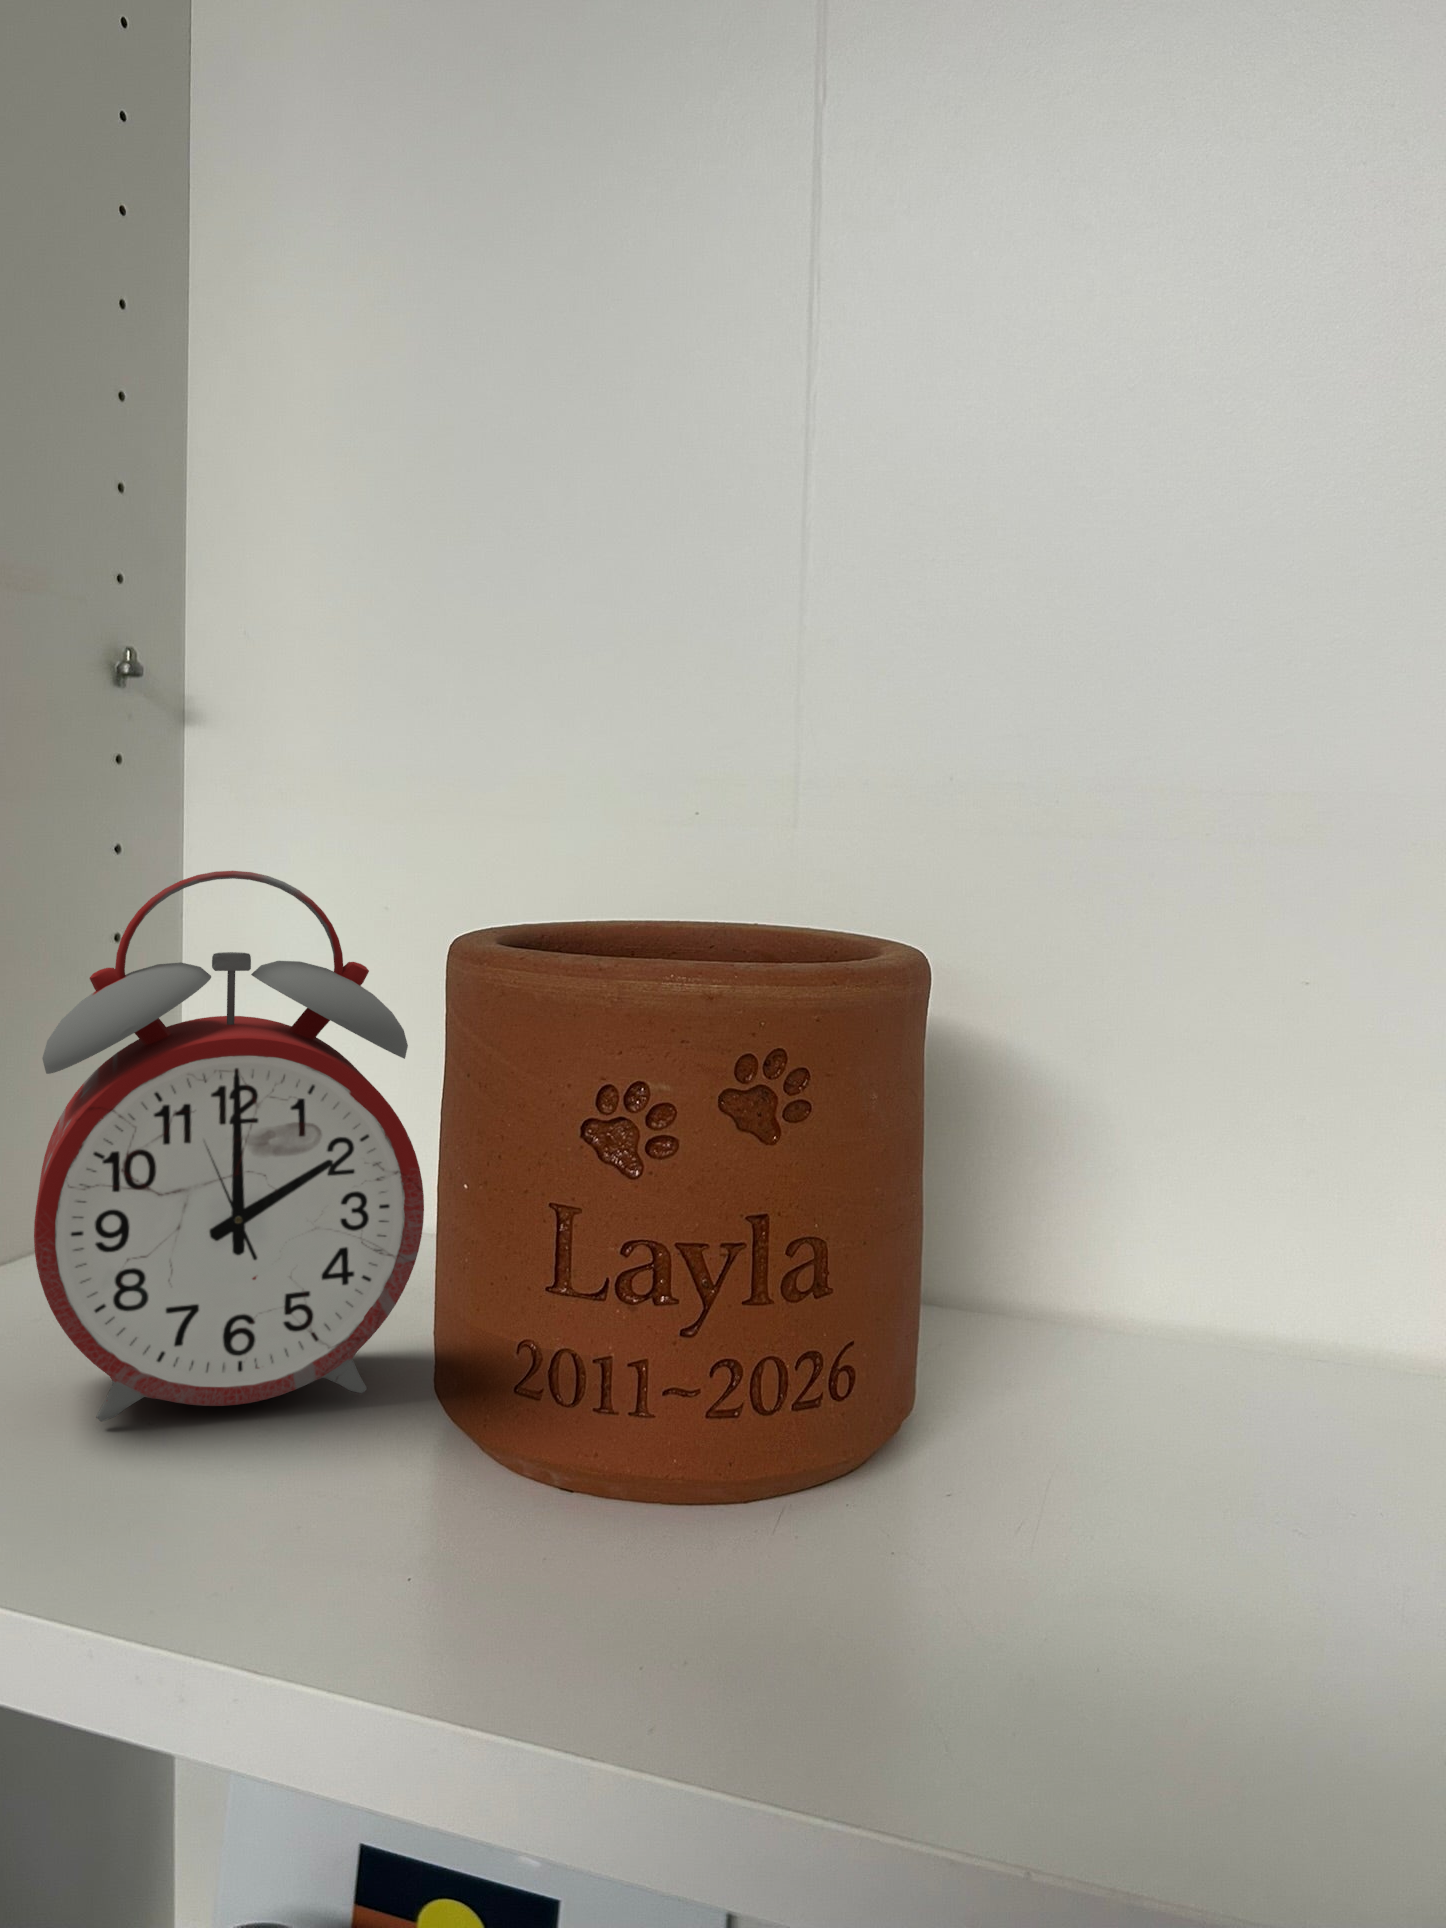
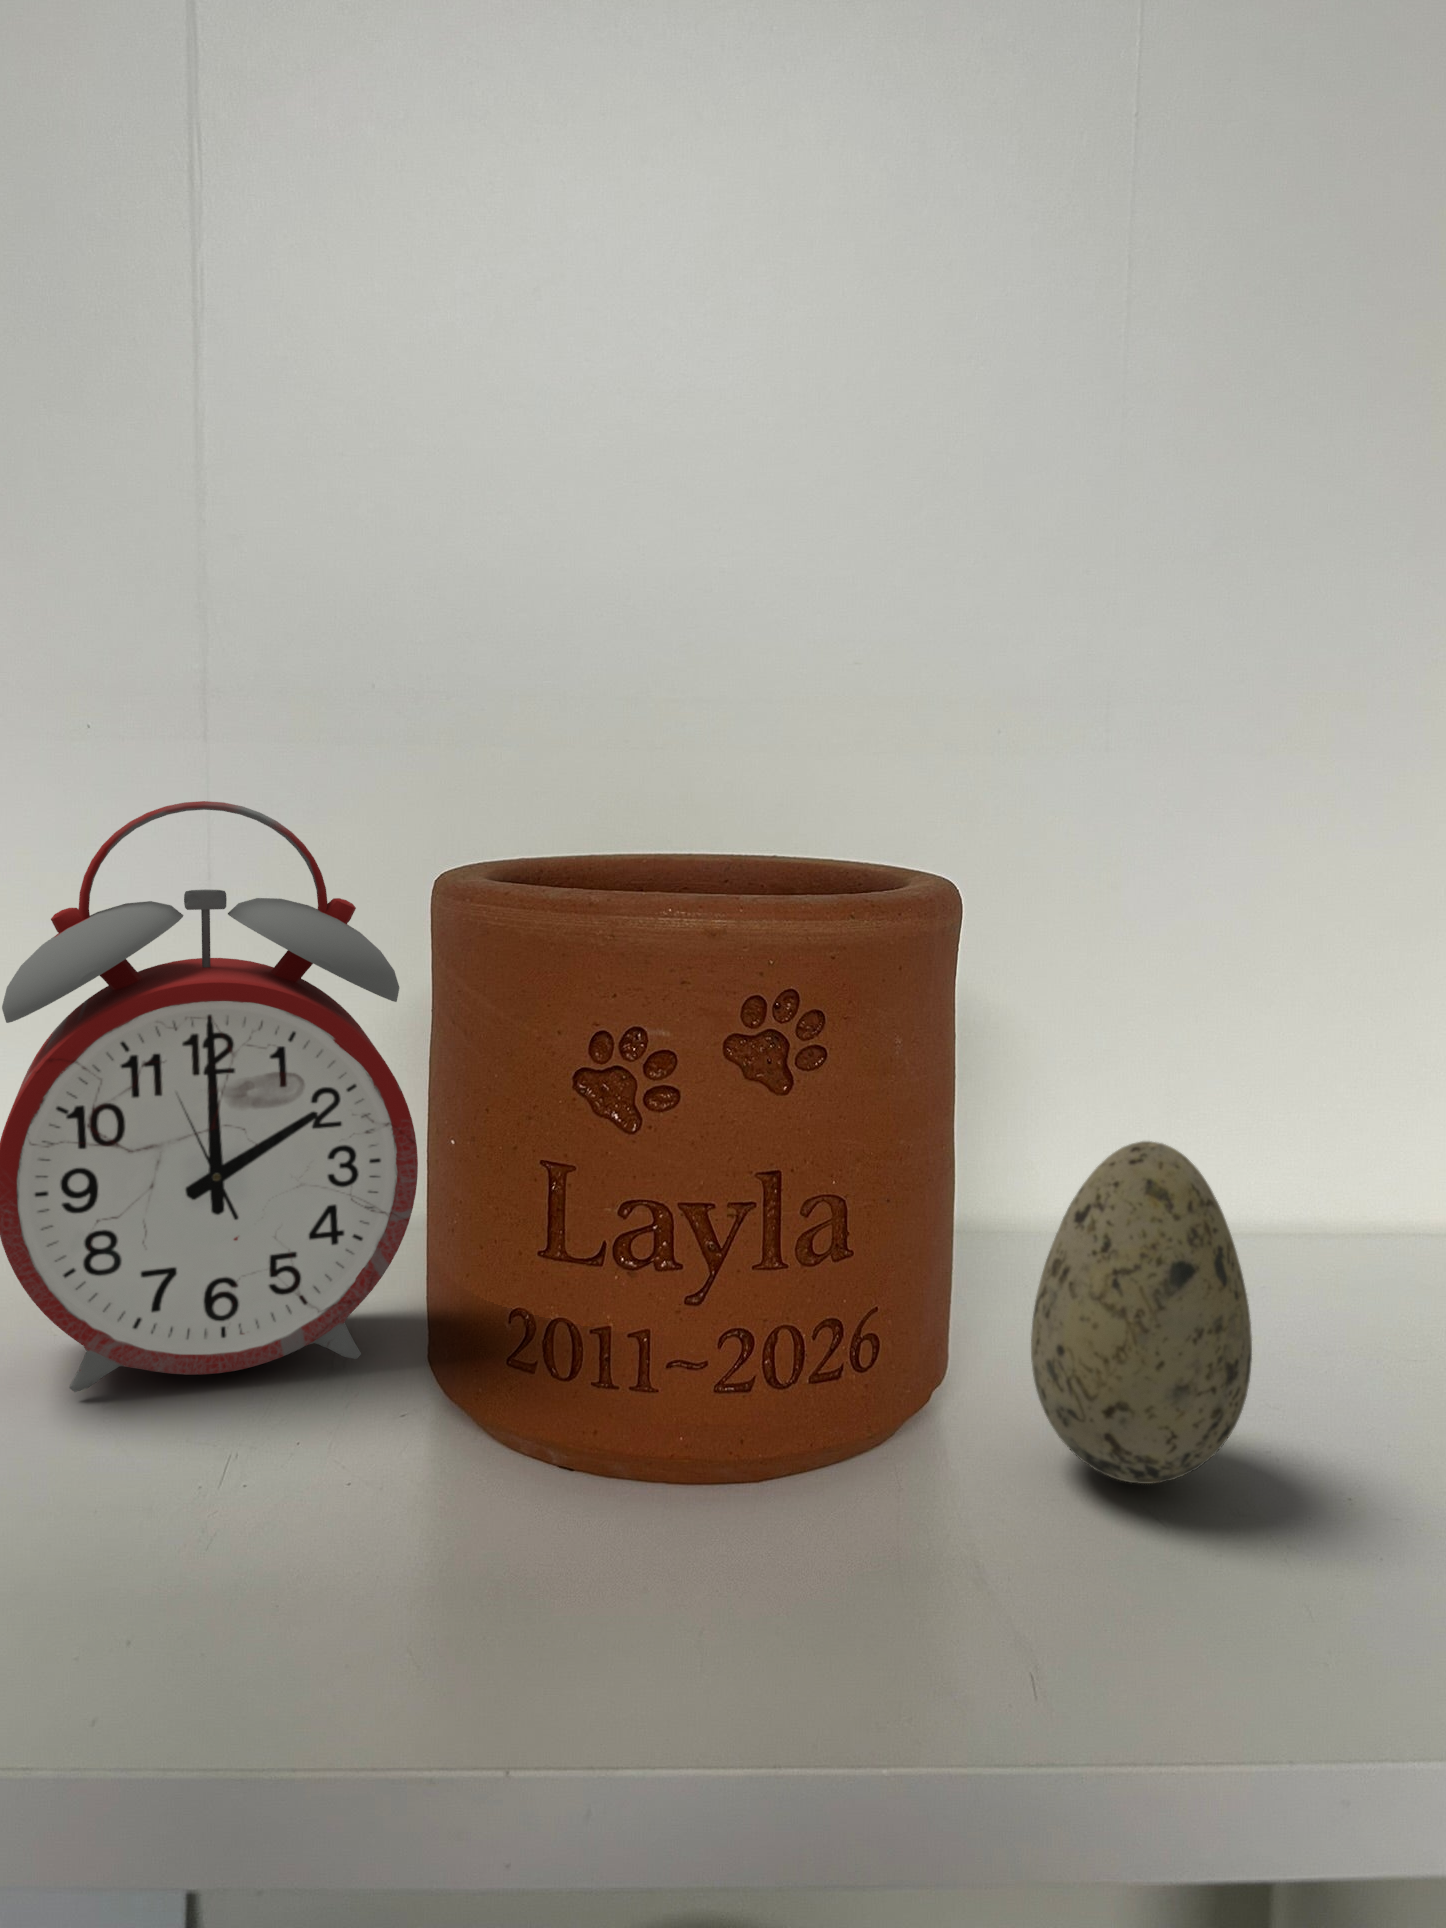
decorative egg: none [993,1191,1191,1505] -> present [1031,1141,1252,1484]

